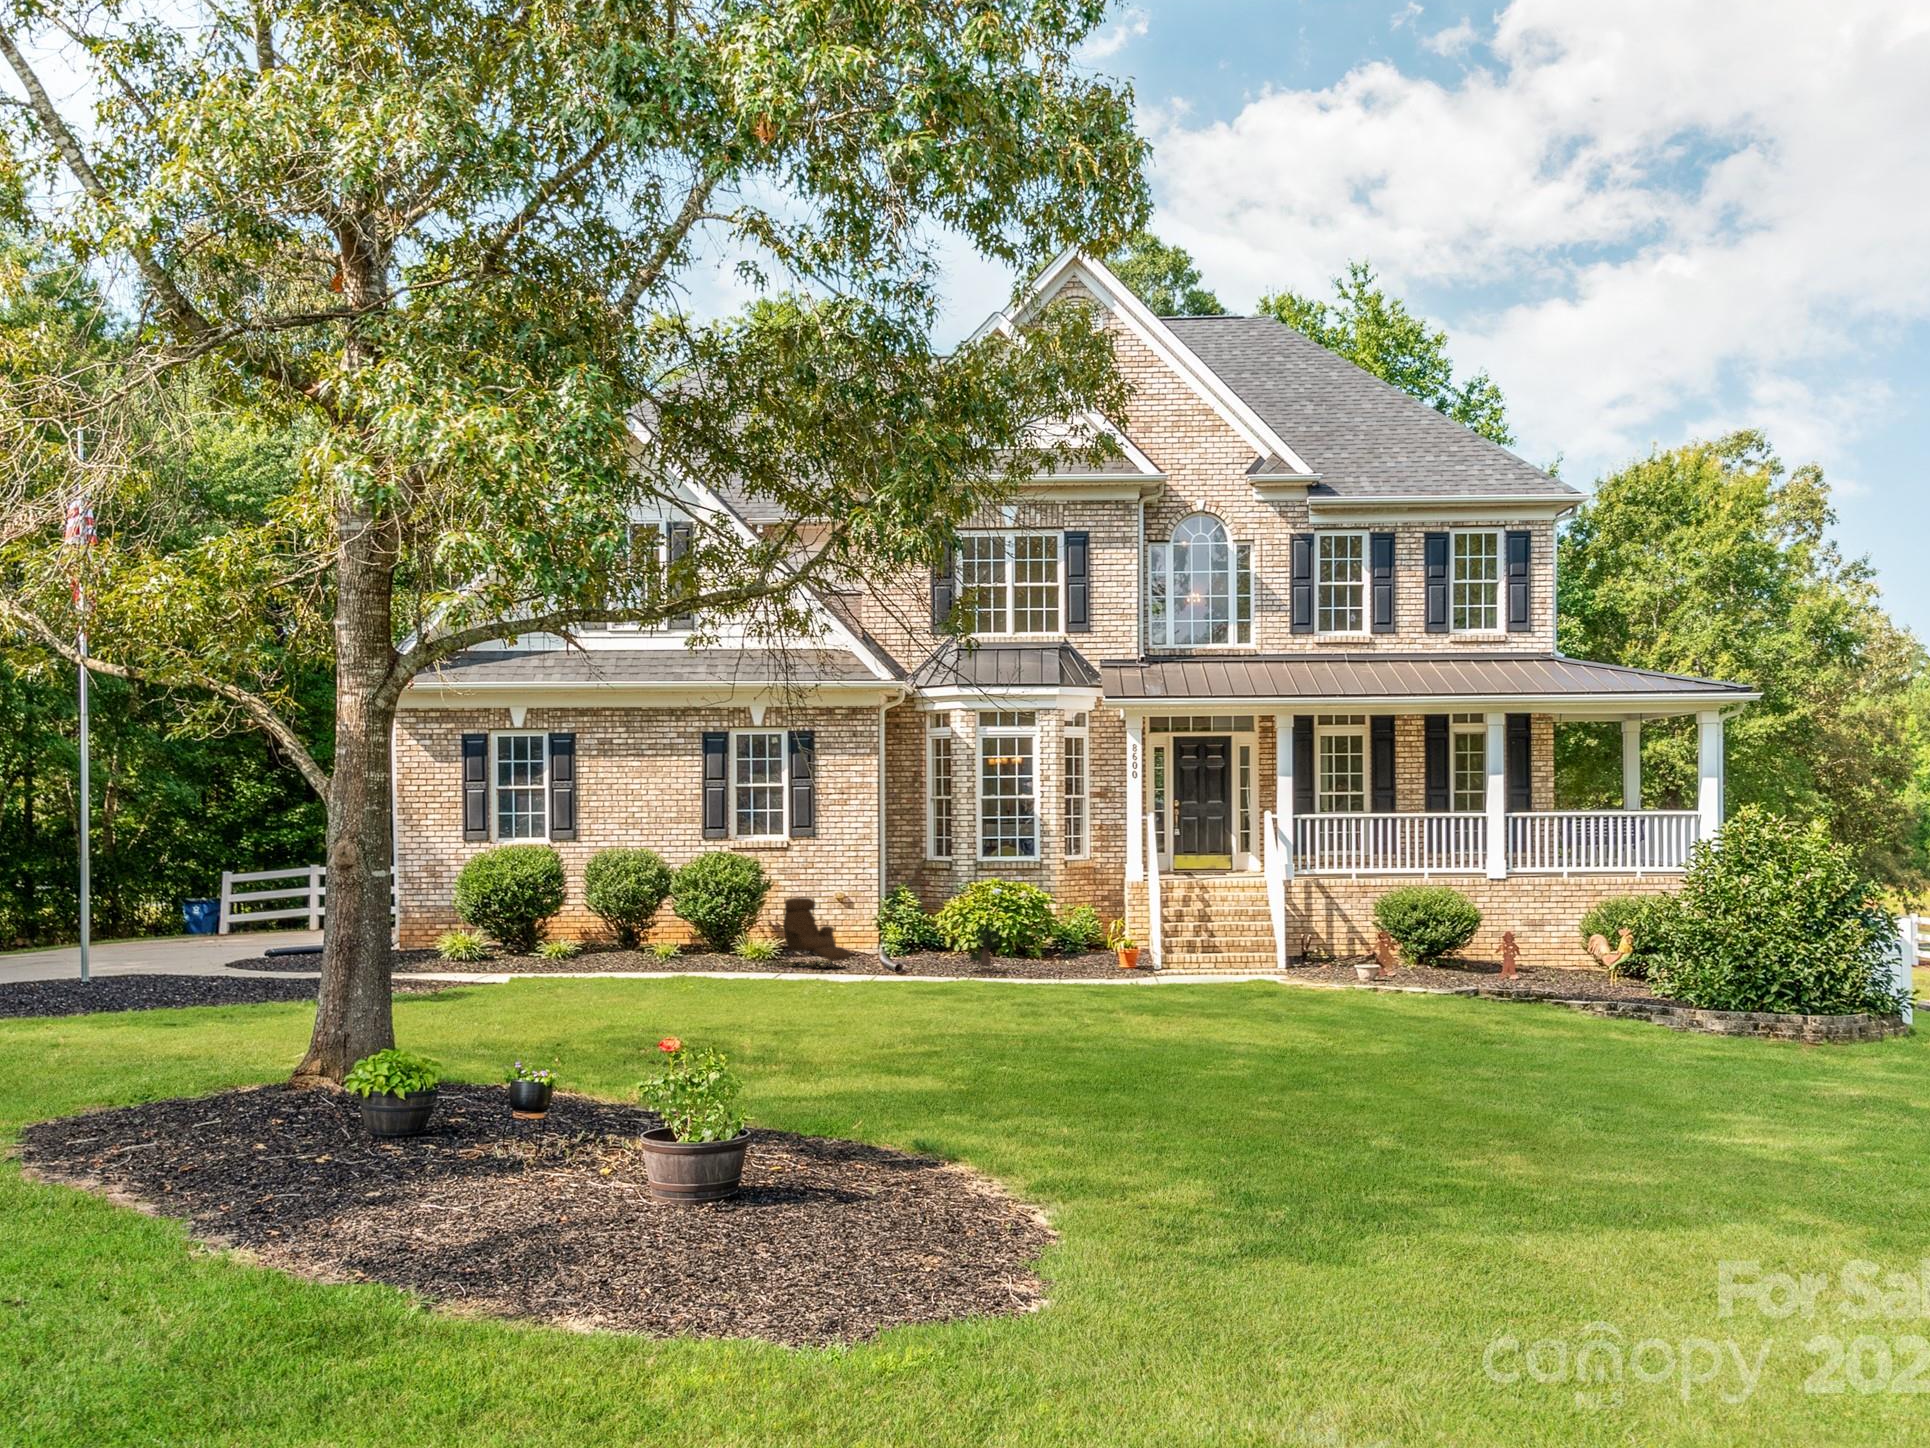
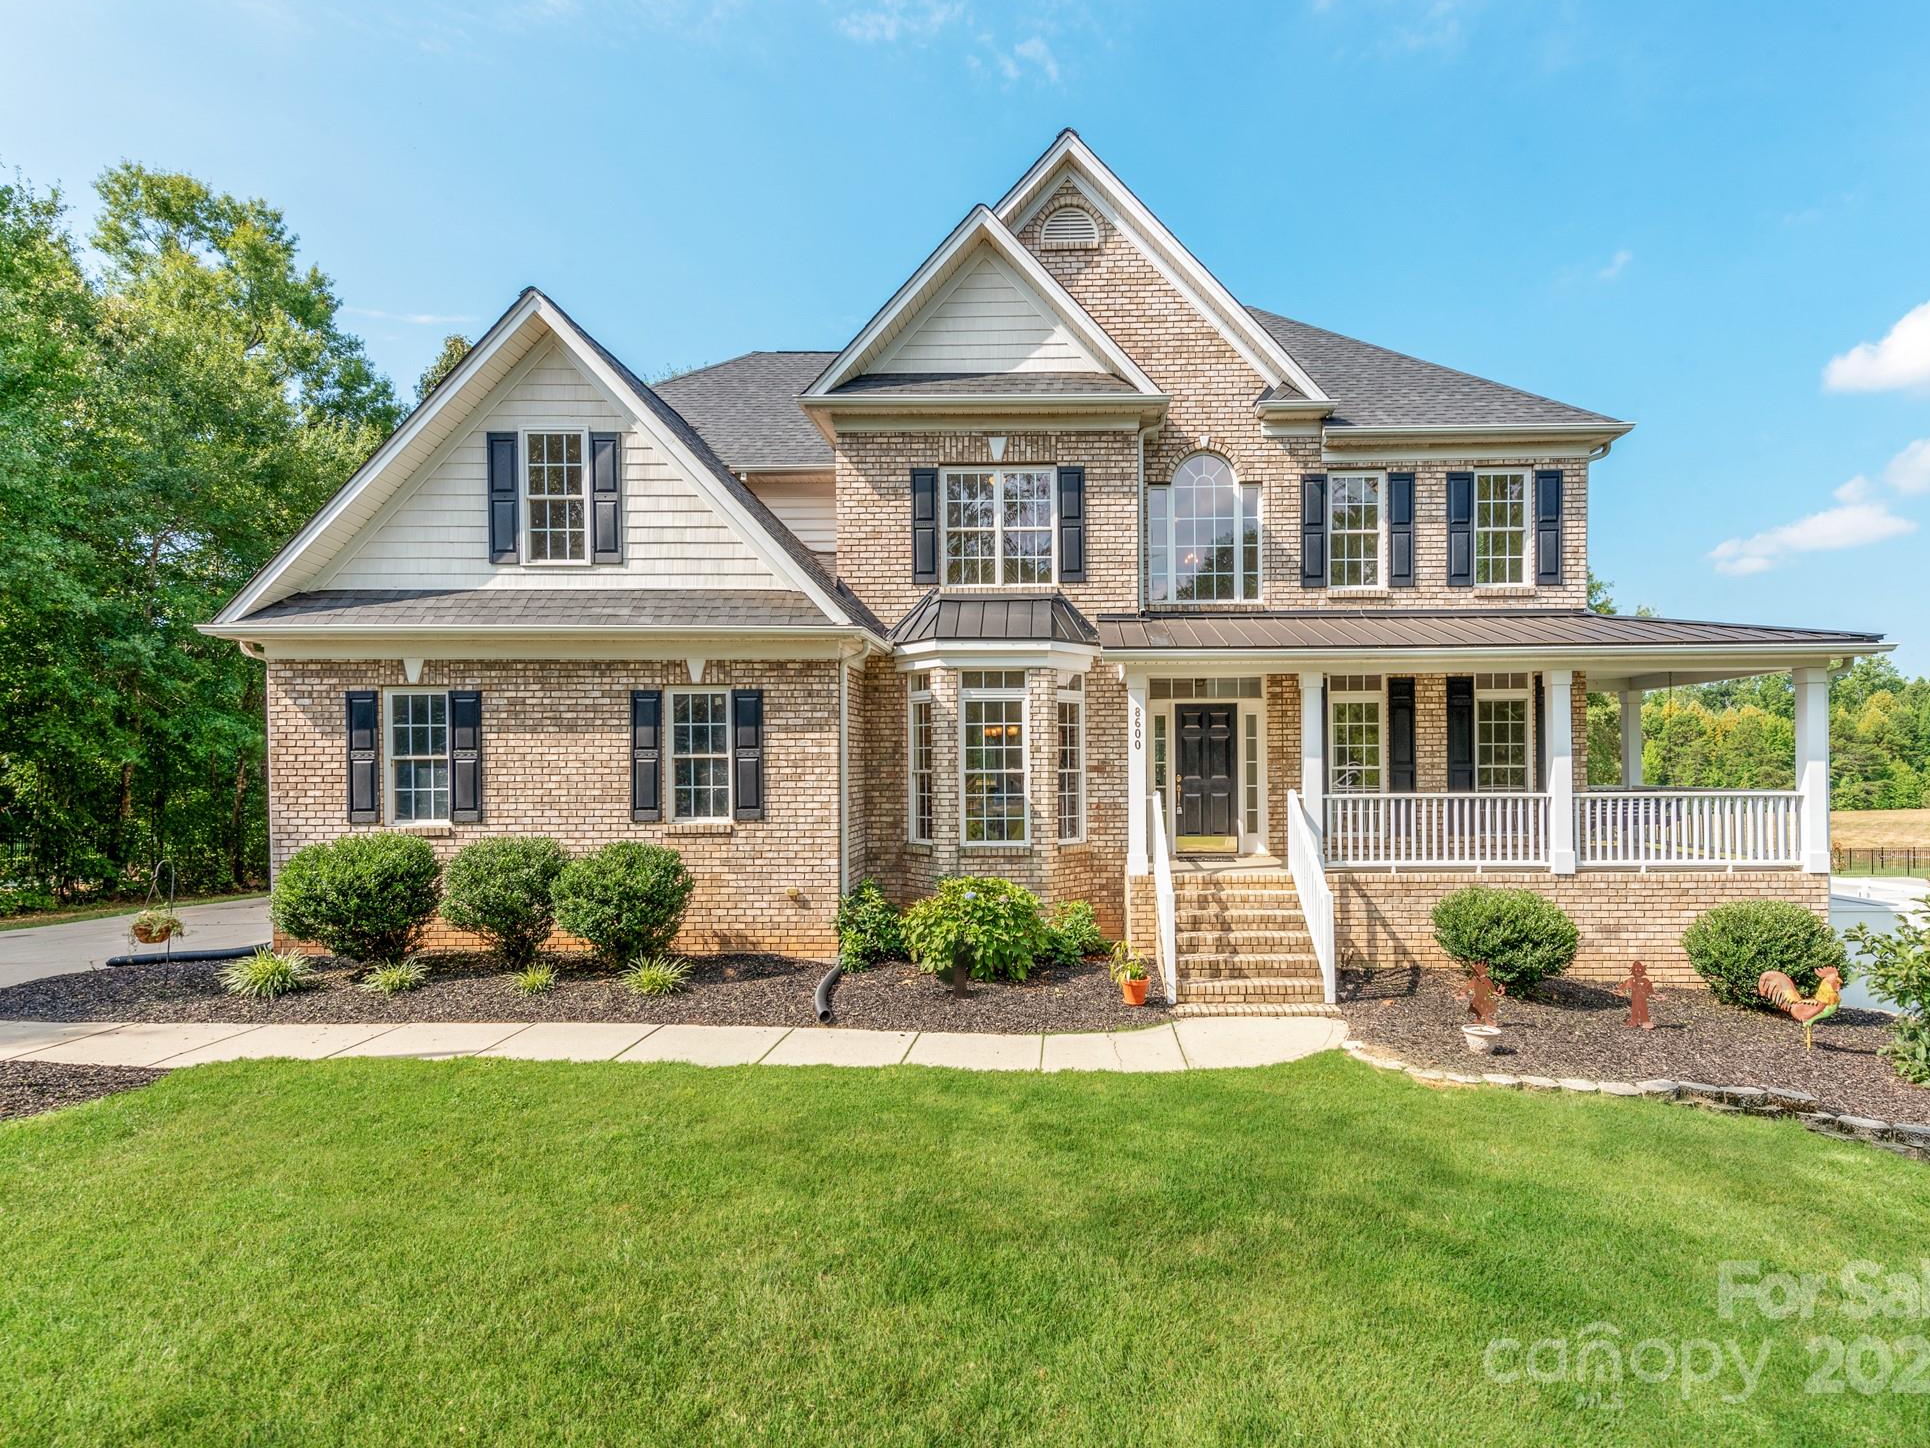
lounge chair: present [783,897,851,968] -> none [721,888,800,986]

